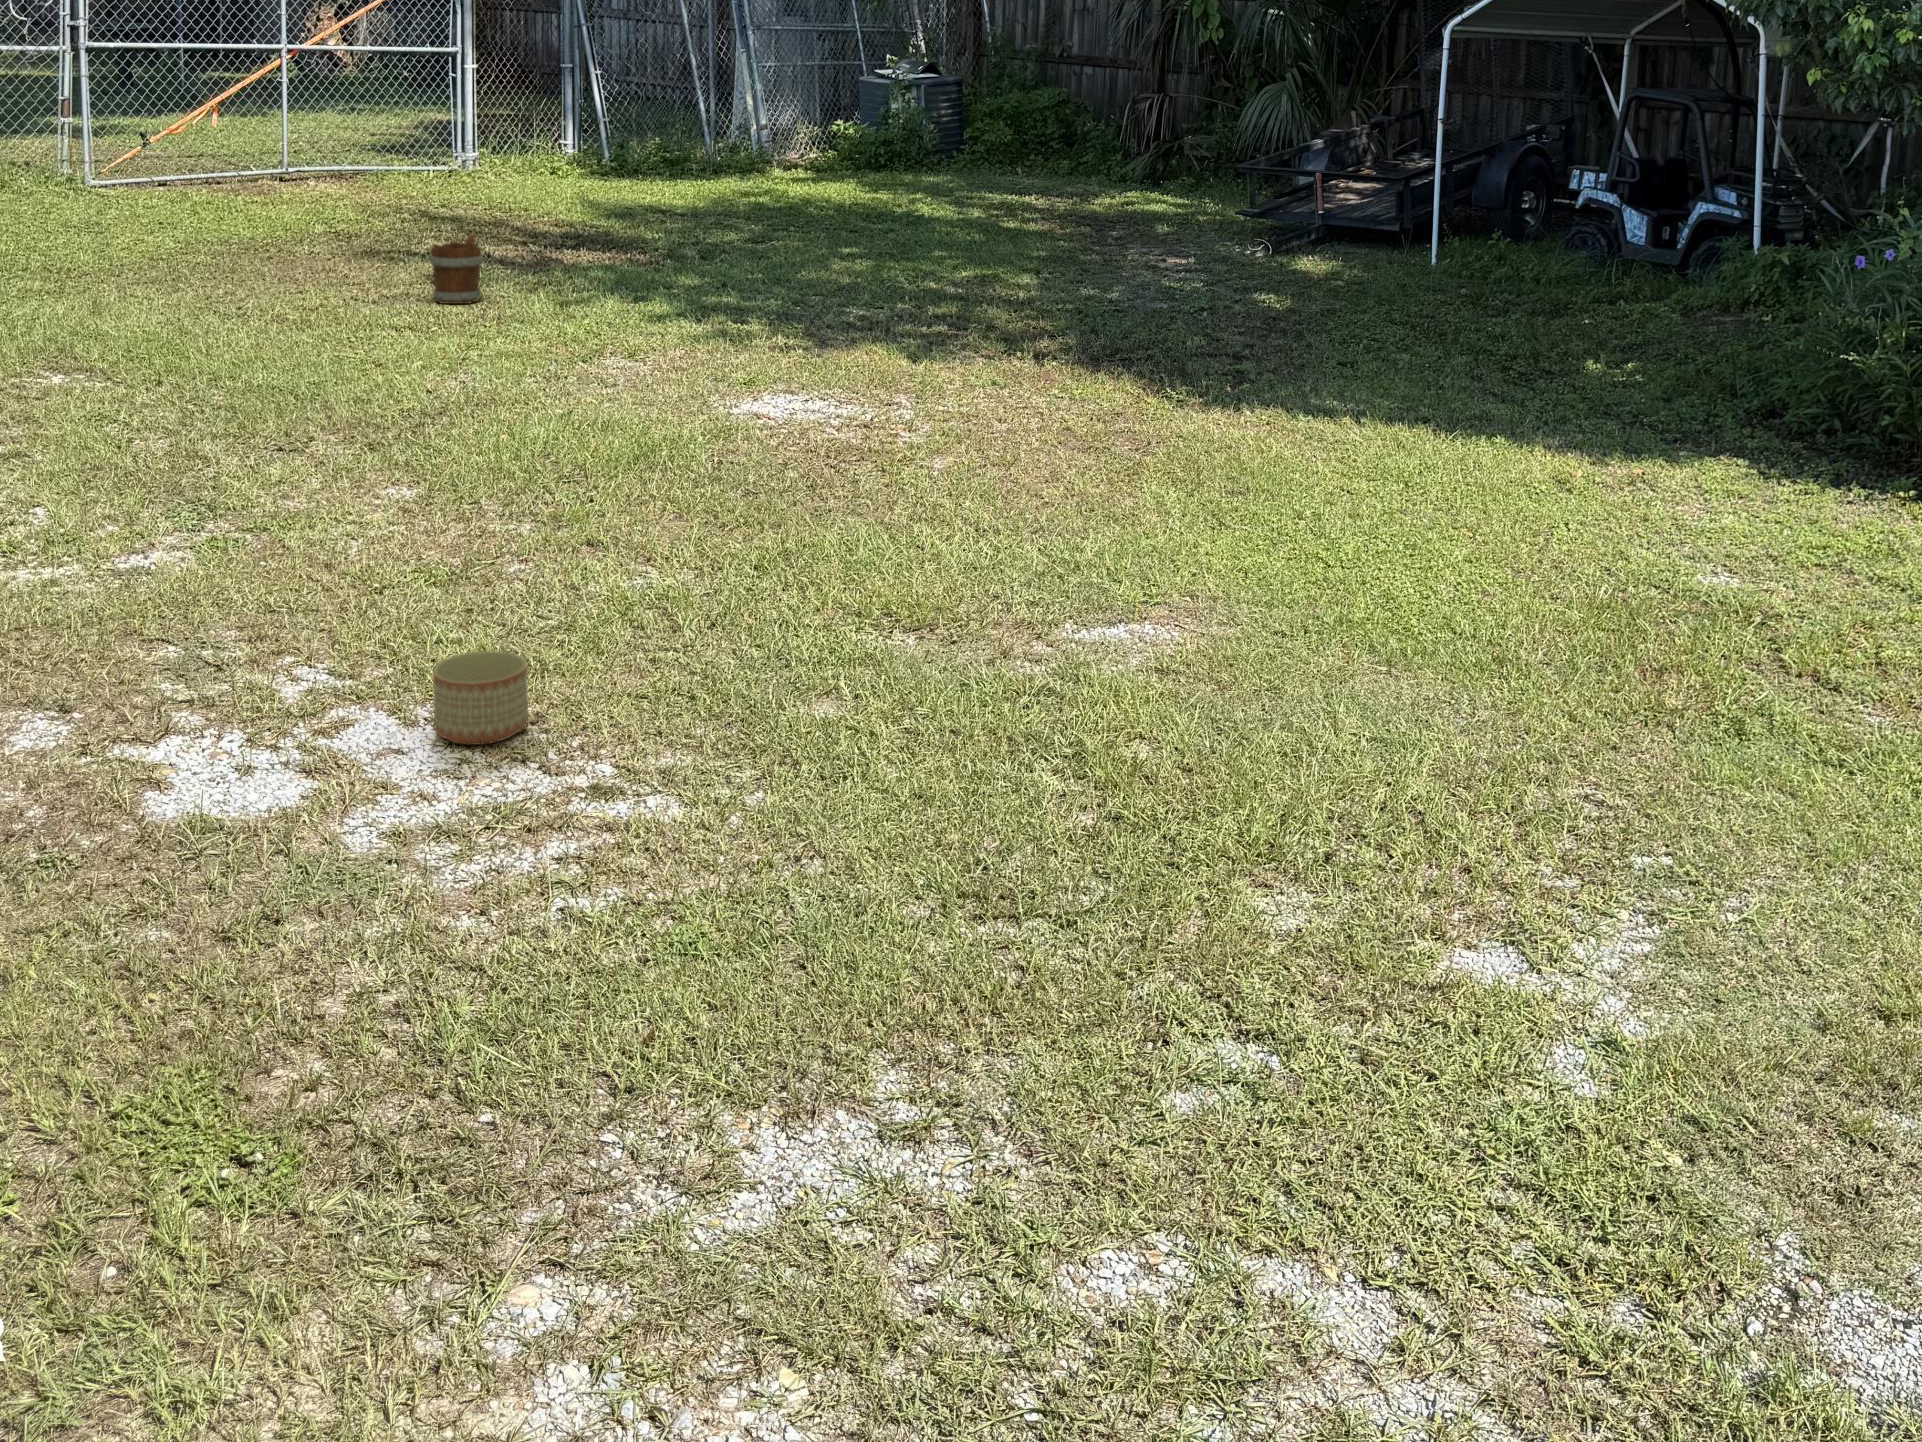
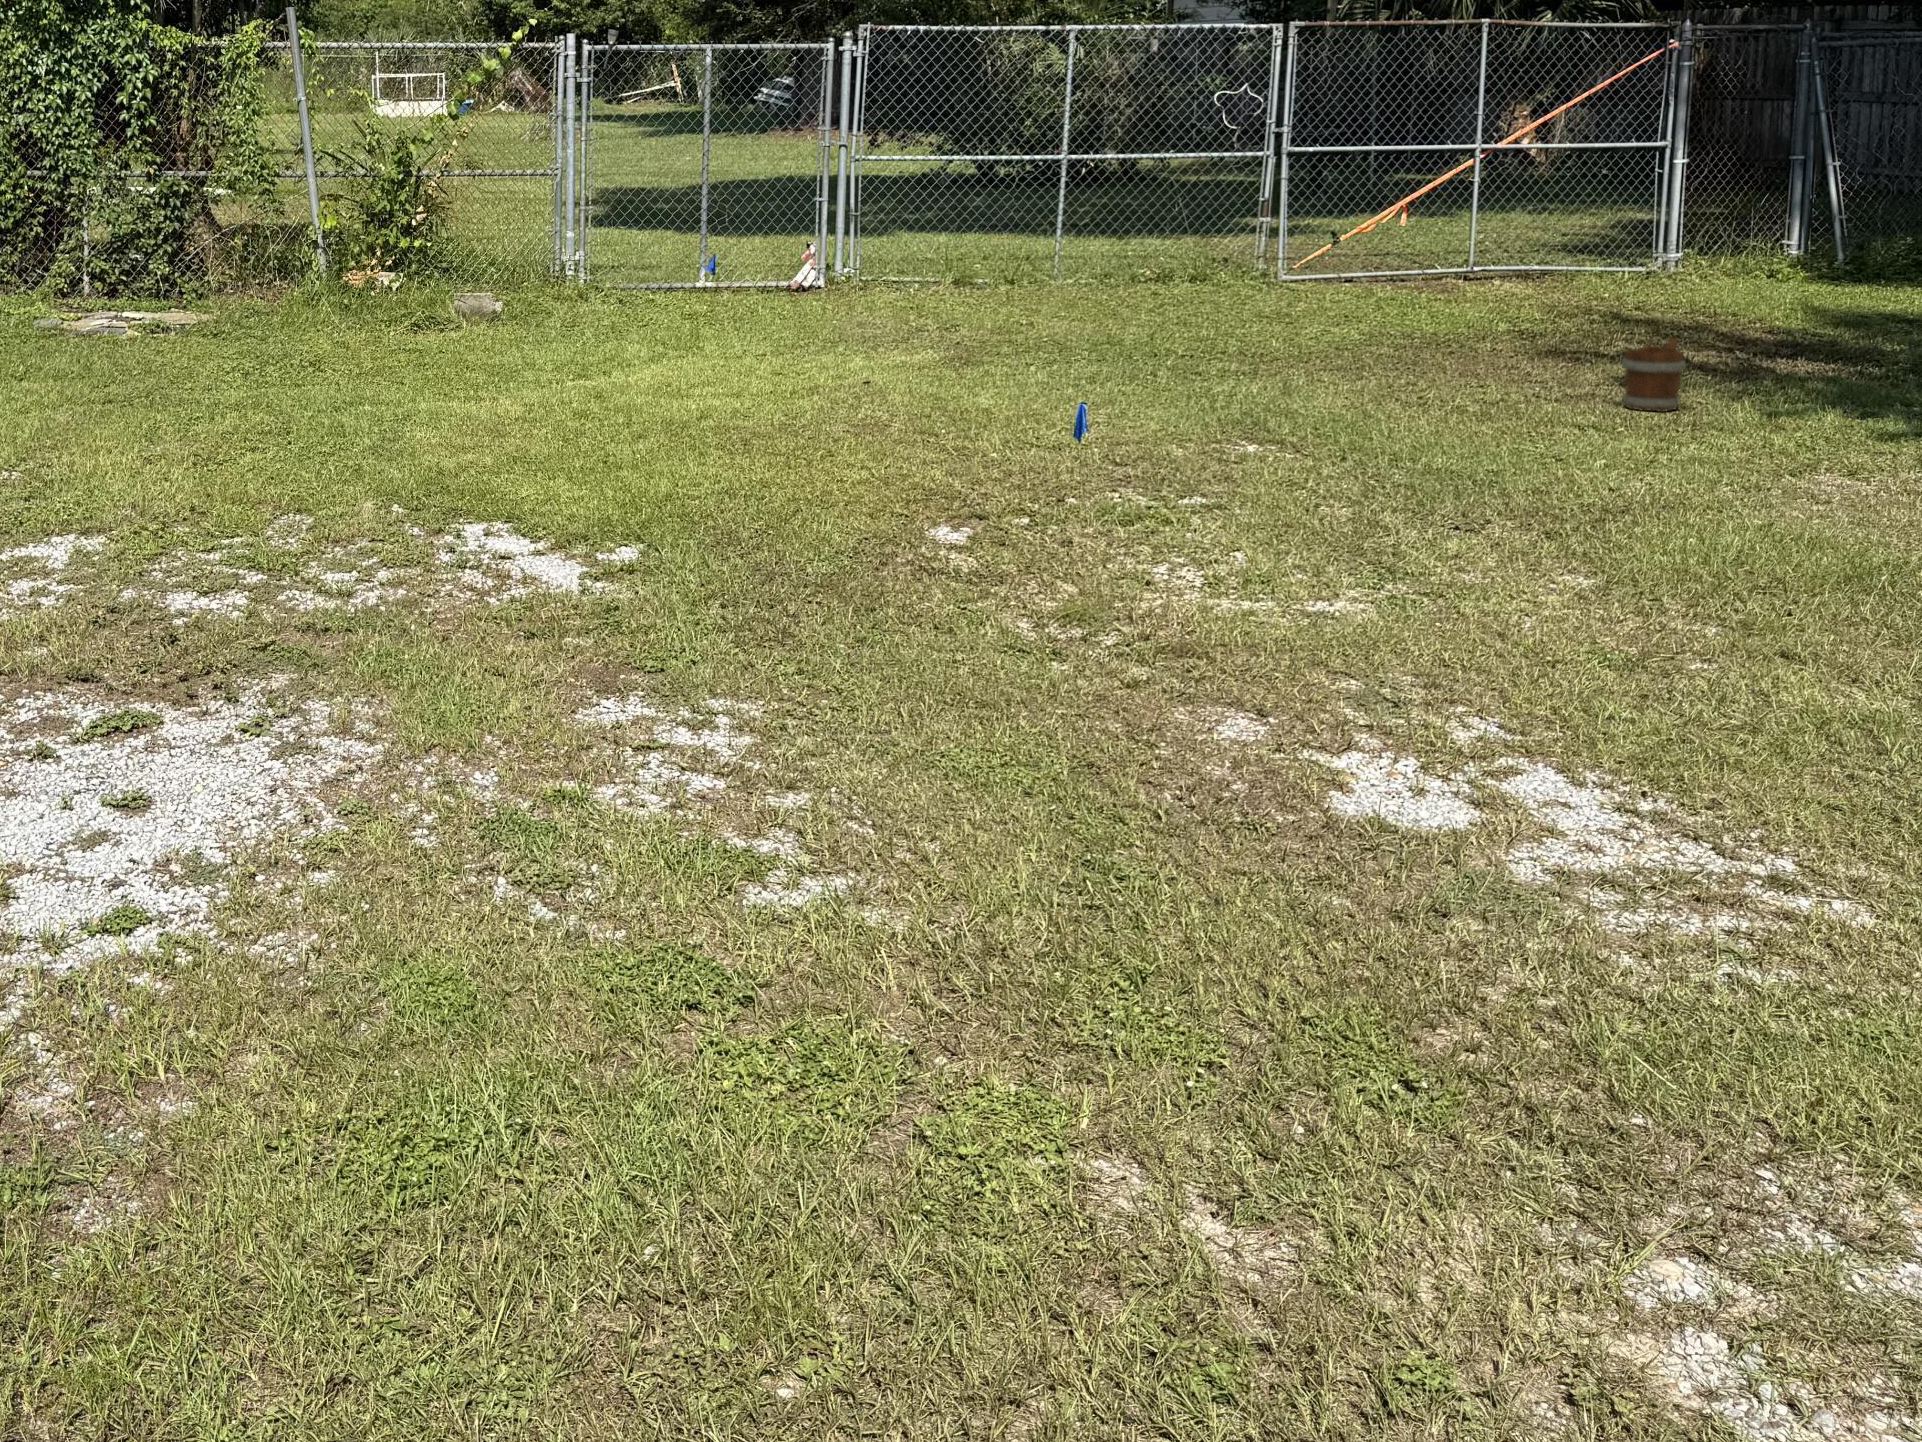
planter: present [433,651,528,745] -> none [1600,728,1705,818]

